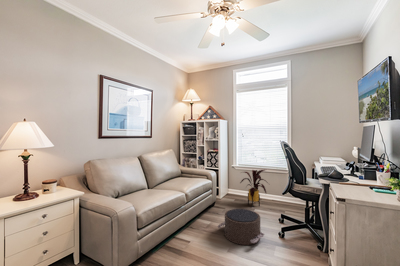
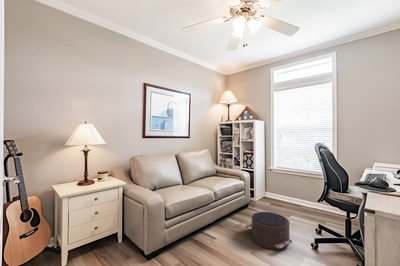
house plant: present [240,170,266,207] -> none [274,174,310,213]

